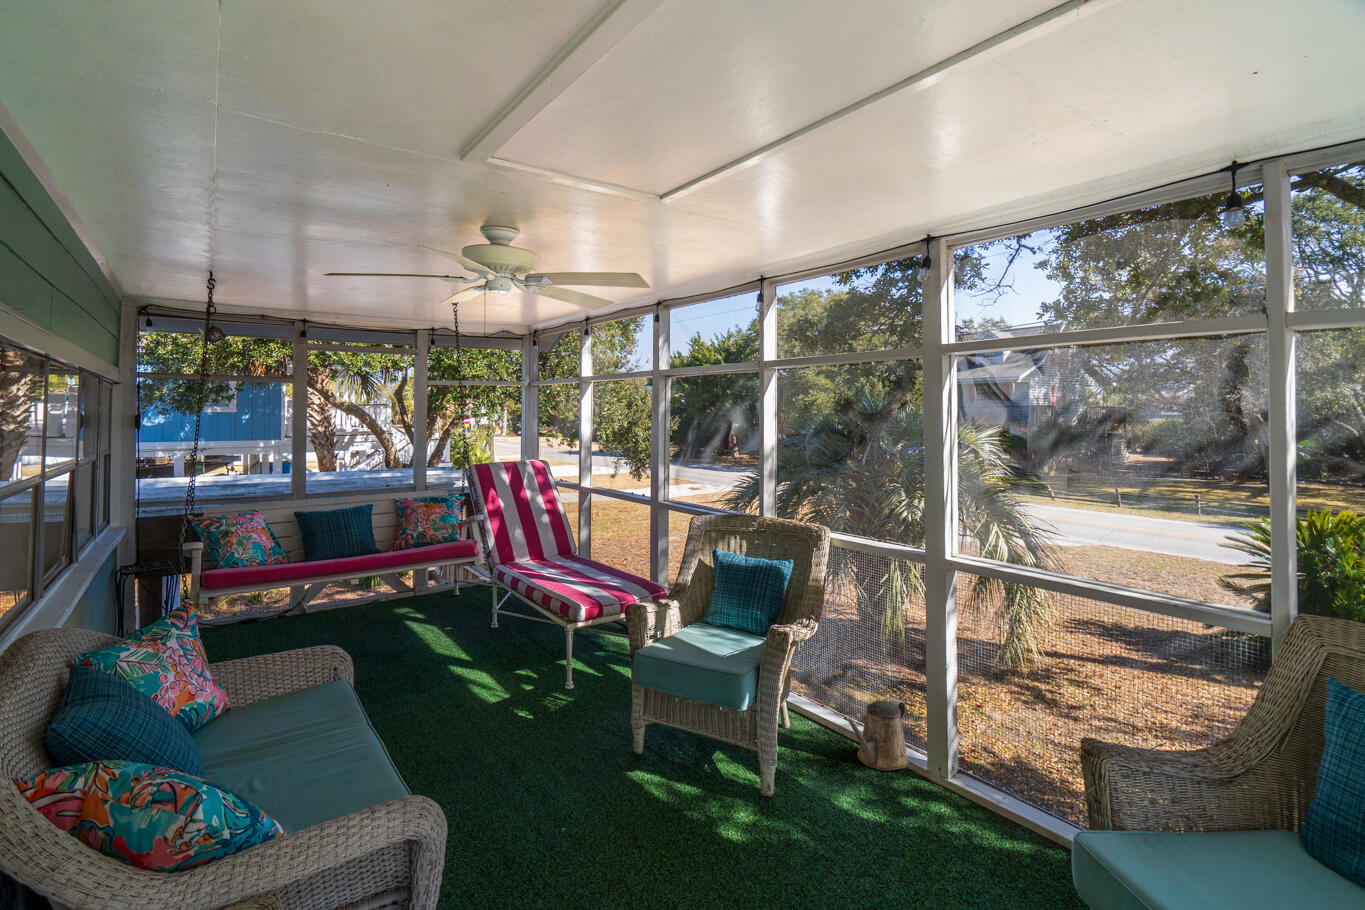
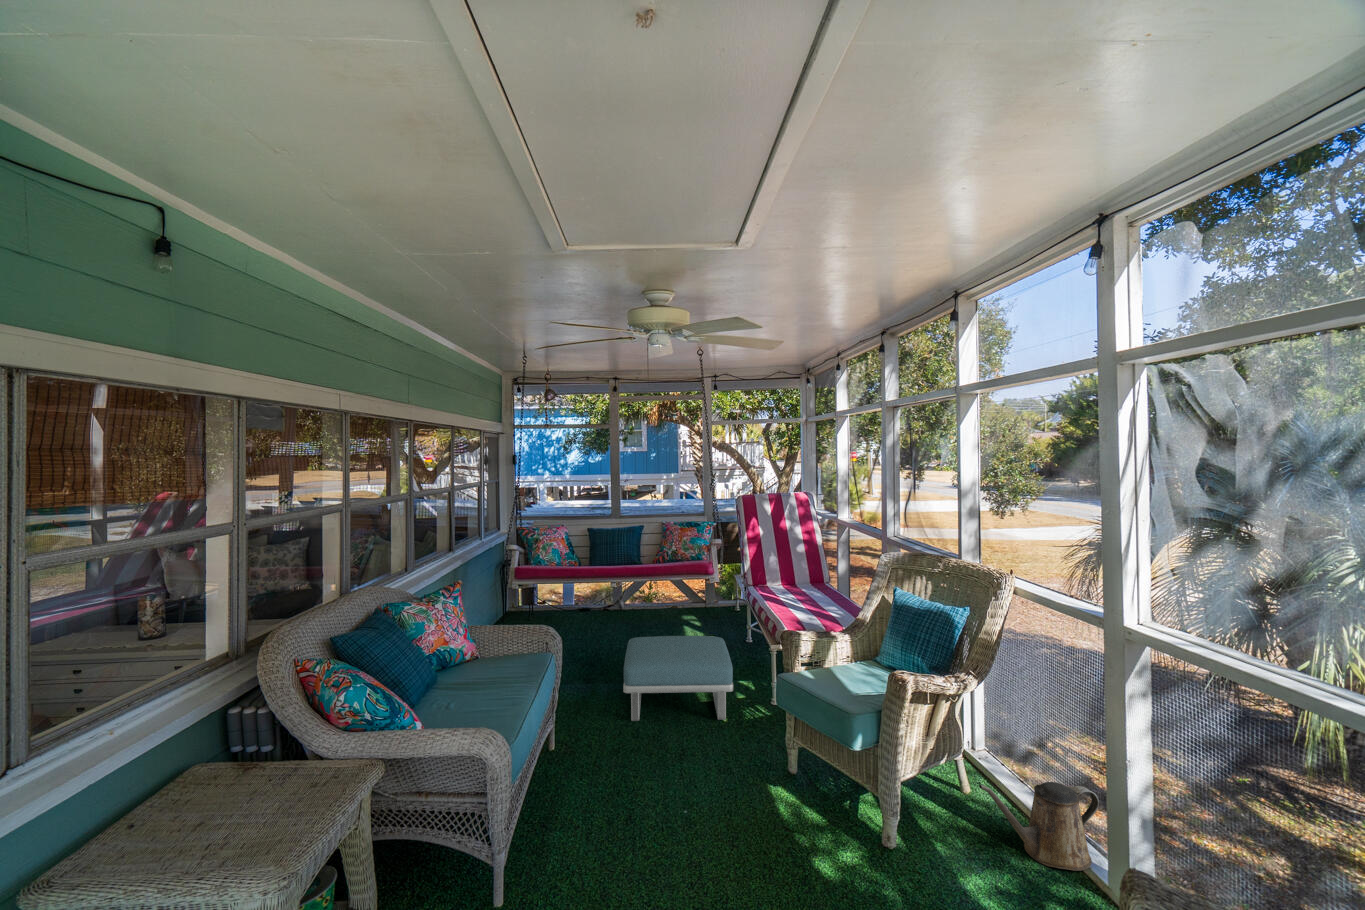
footstool: none [389,624,543,739] -> present [623,636,733,721]

